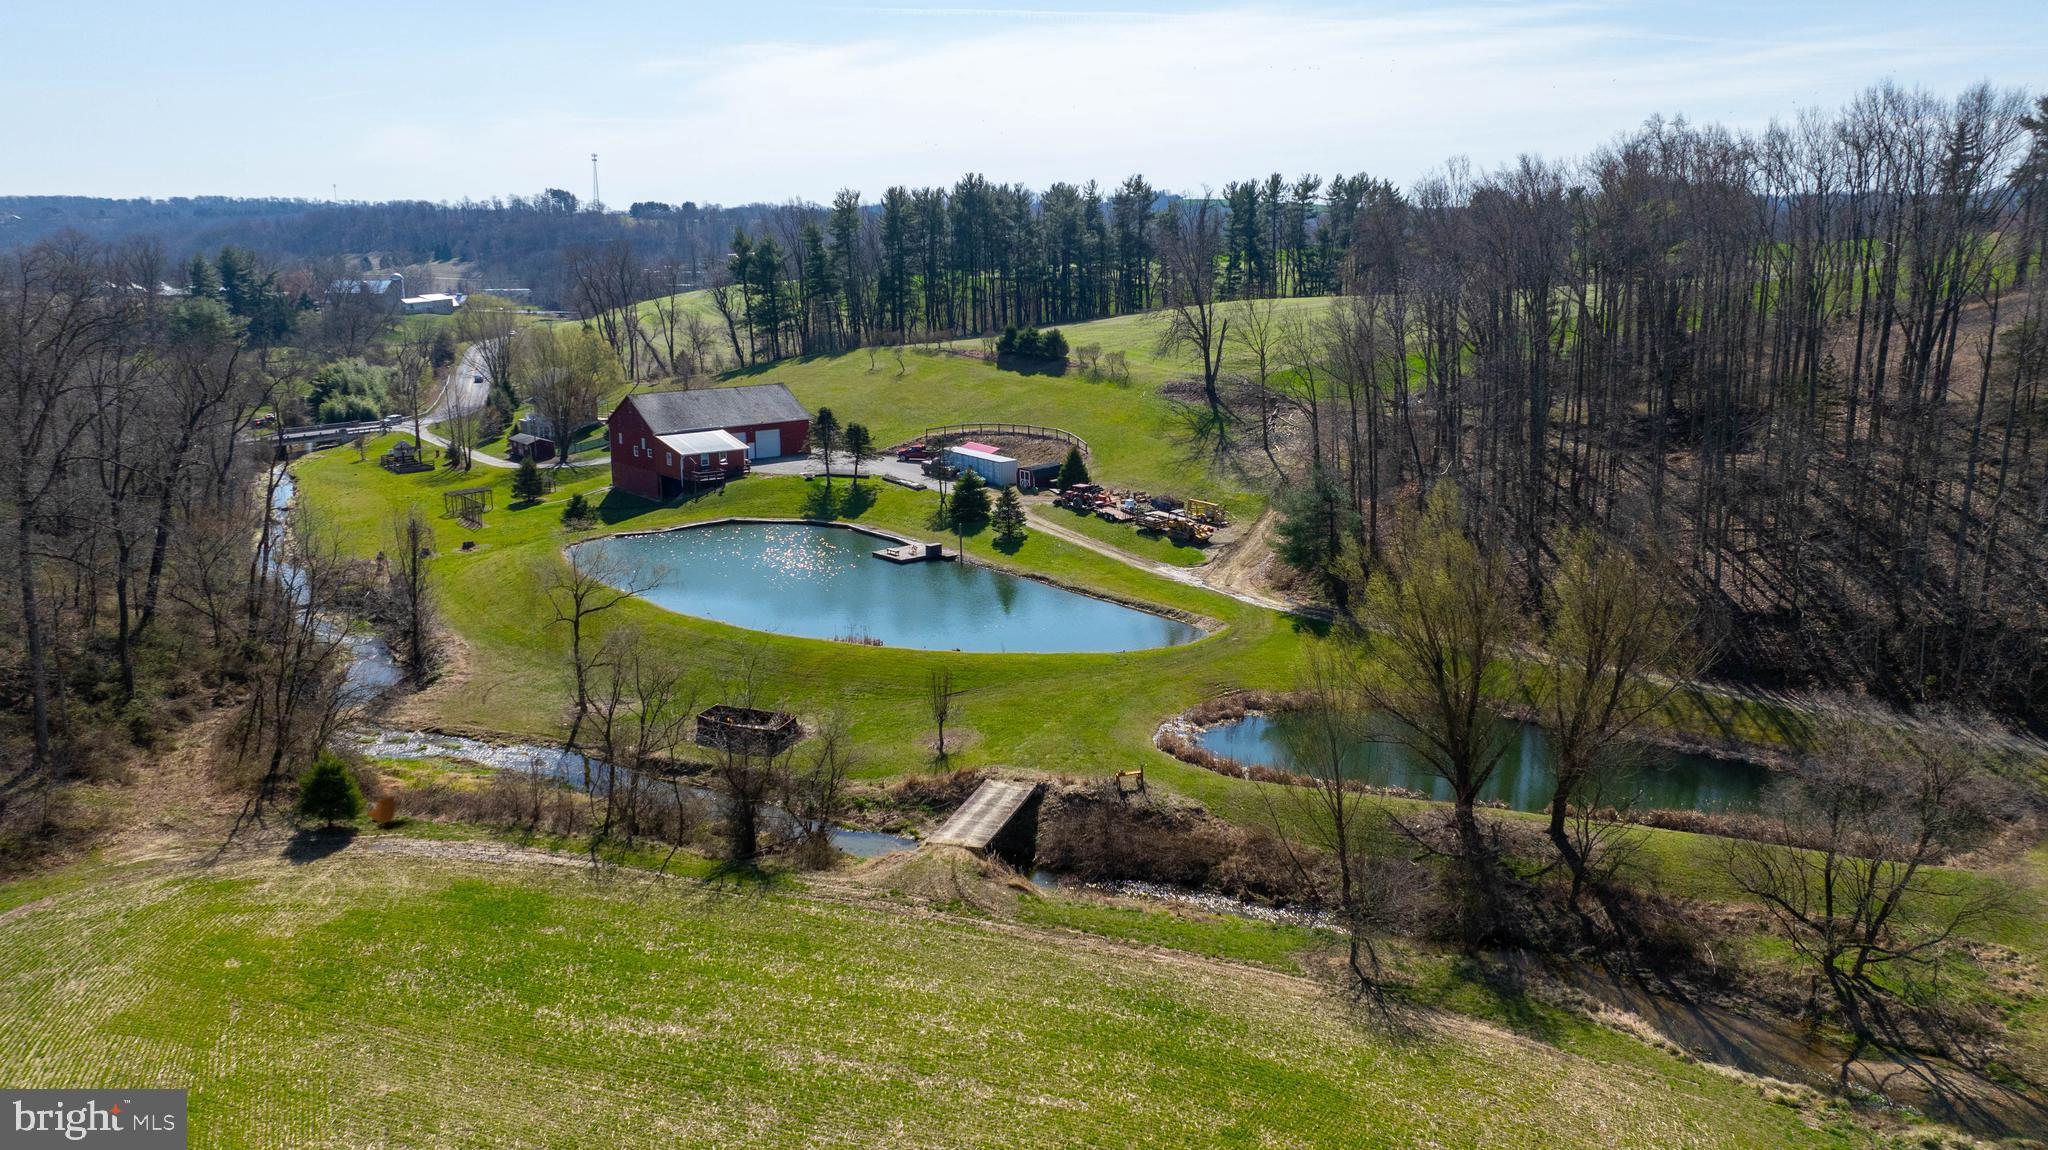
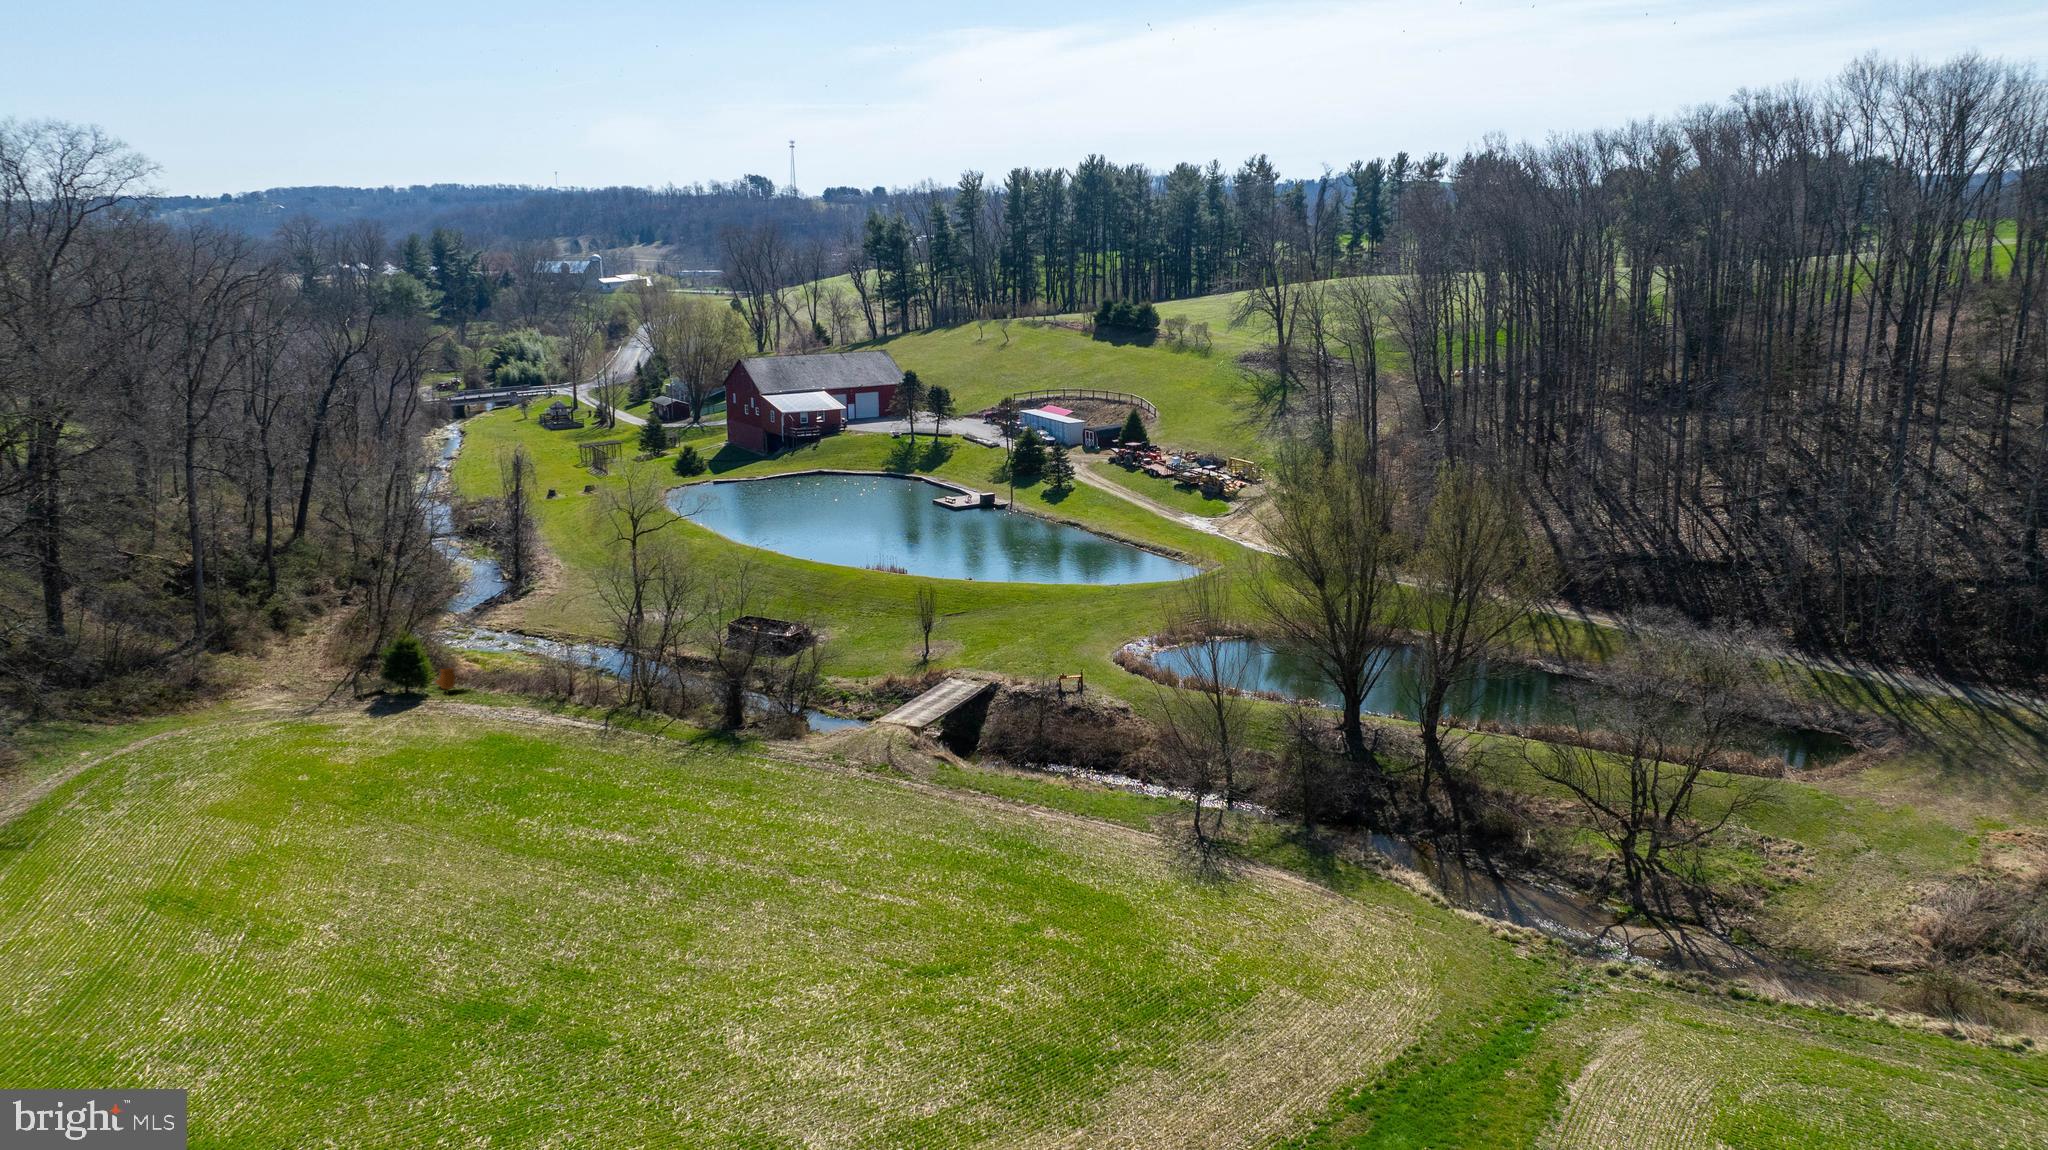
bench: none [263,805,313,845] -> present [353,674,393,701]

